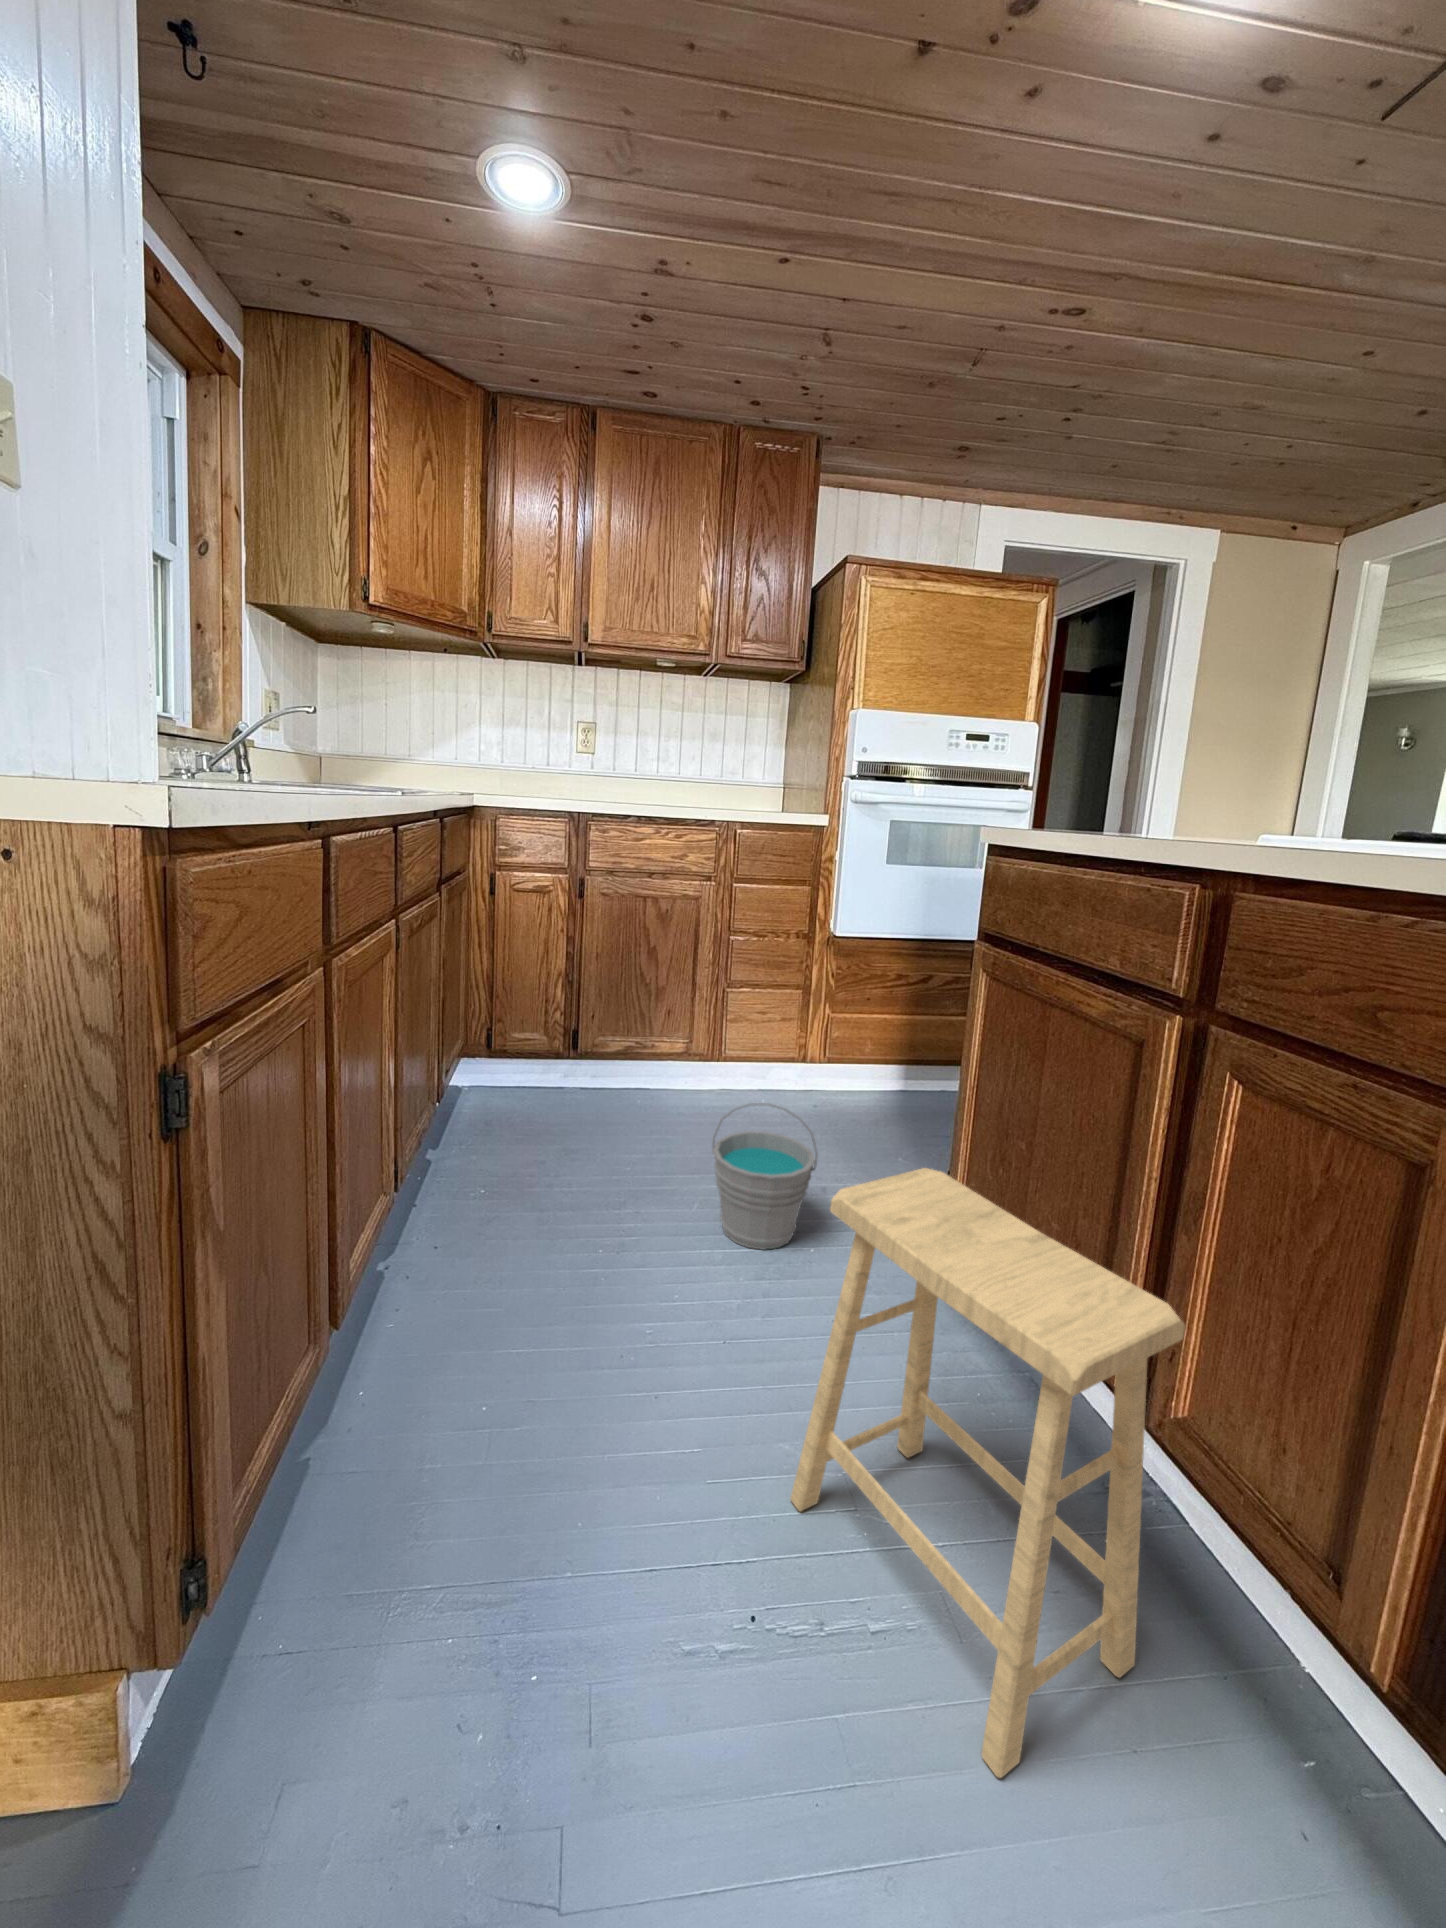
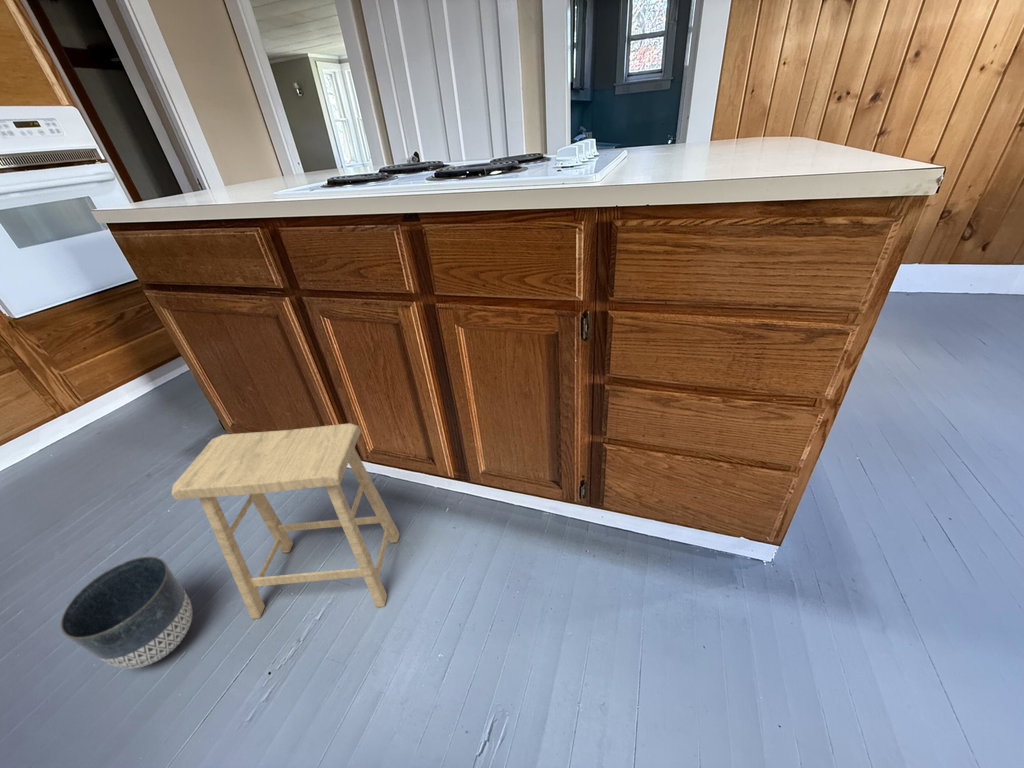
bucket: present [712,1103,818,1250] -> none [30,456,151,552]
planter: none [638,1248,765,1427] -> present [61,557,192,669]

